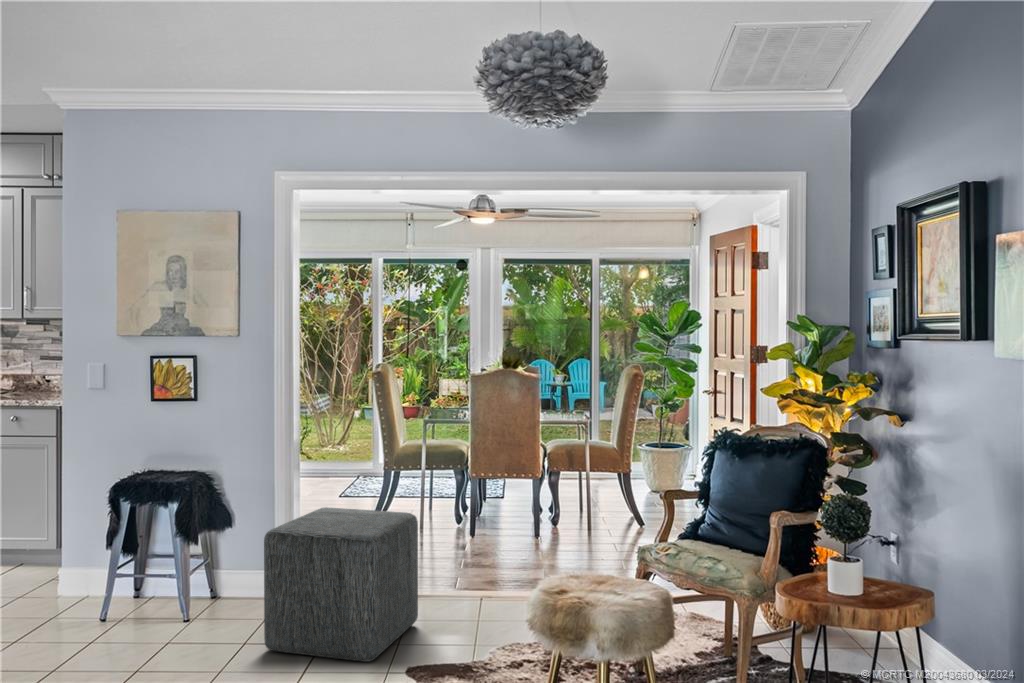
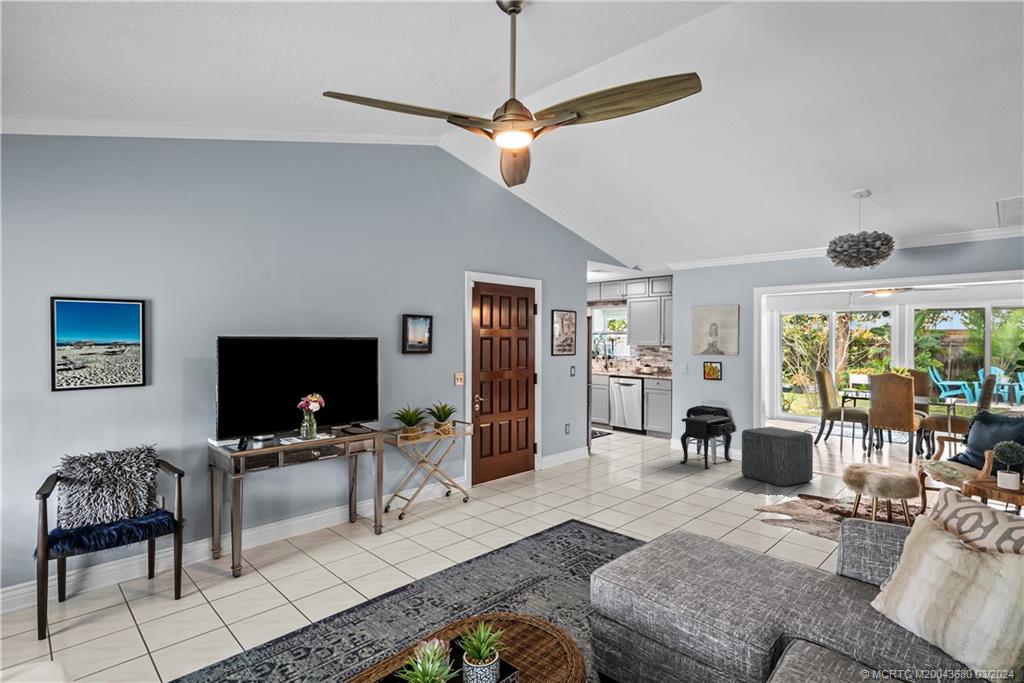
side table: none [90,493,230,651] -> present [680,415,733,469]

